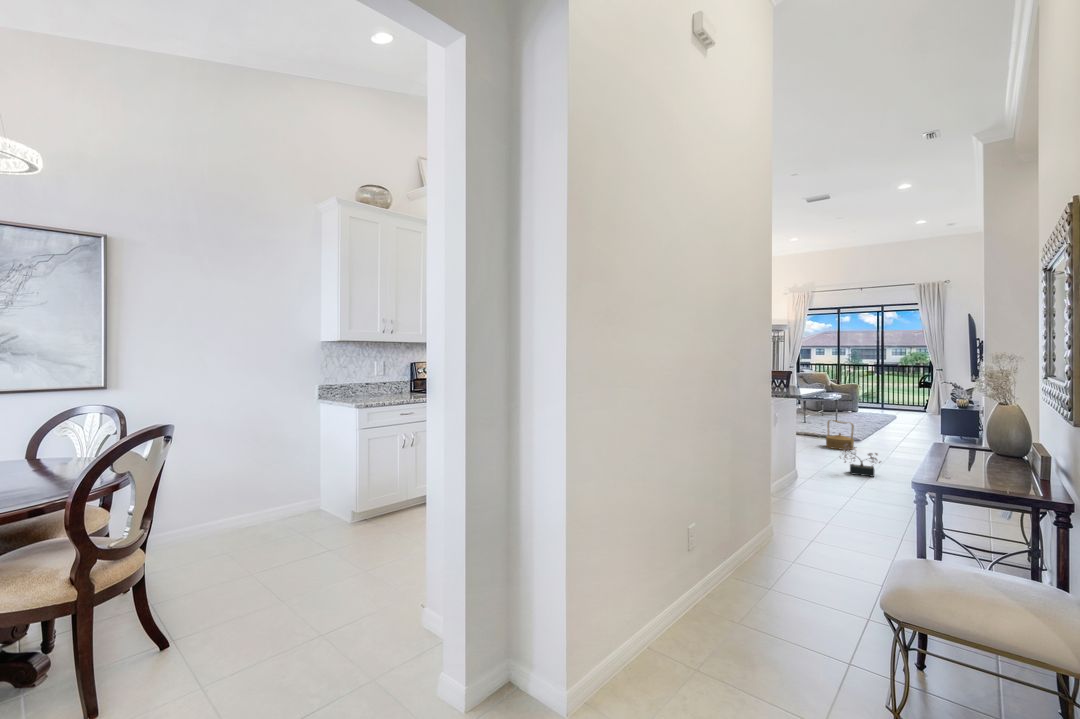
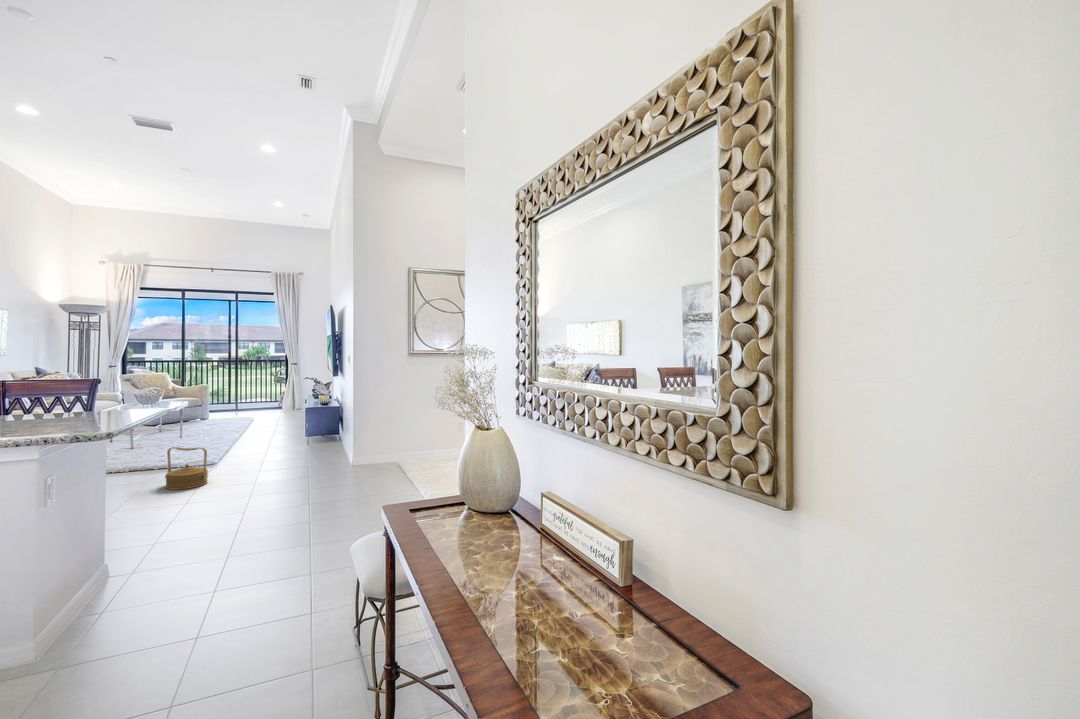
decorative plant: present [841,444,881,476] -> none [188,493,251,540]

